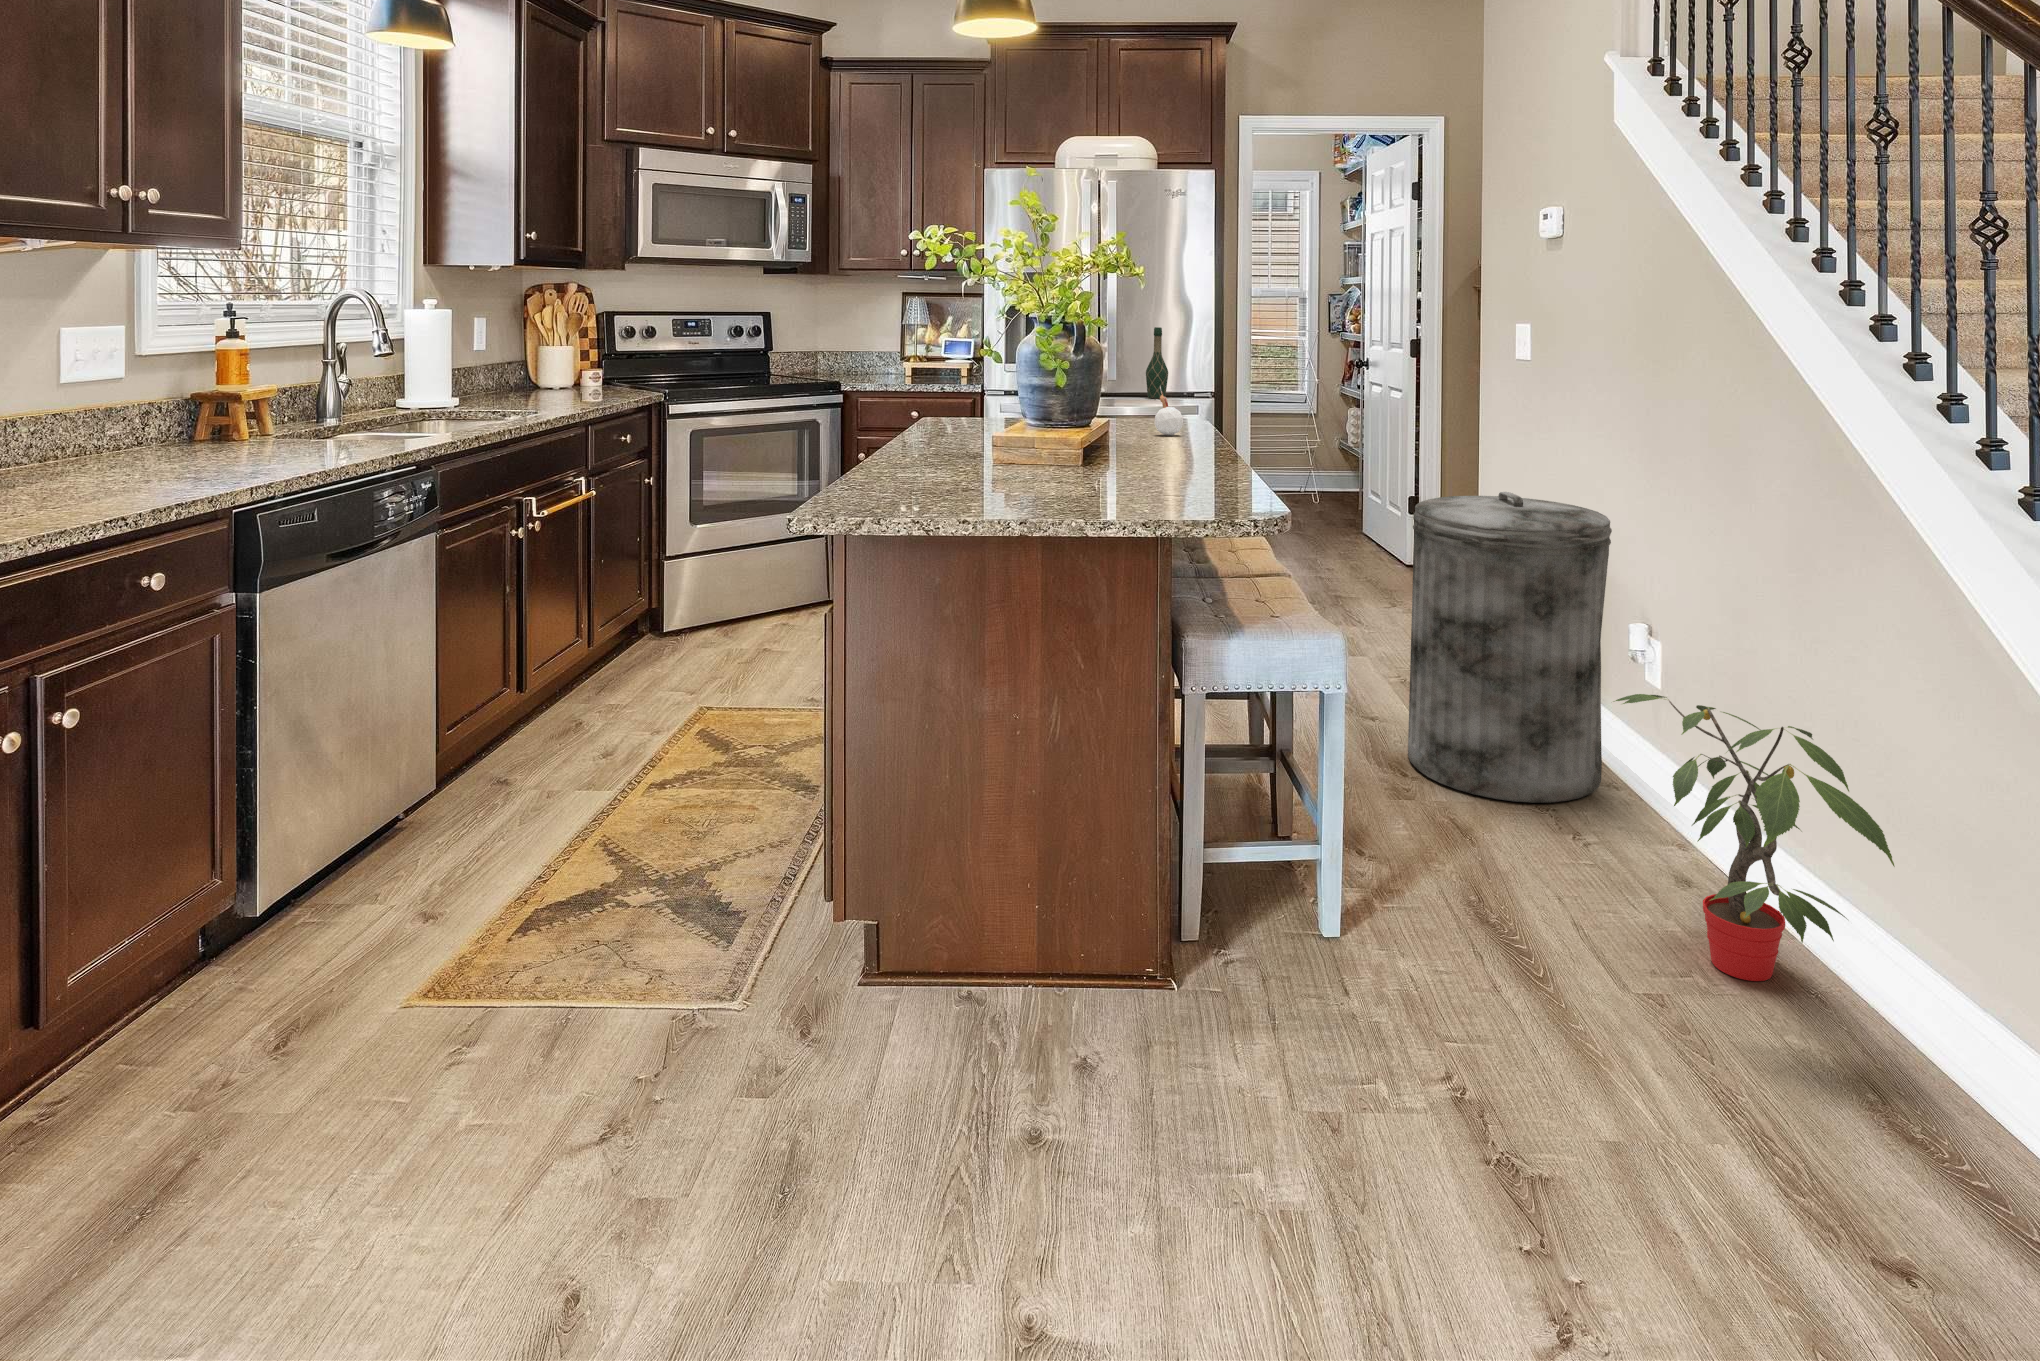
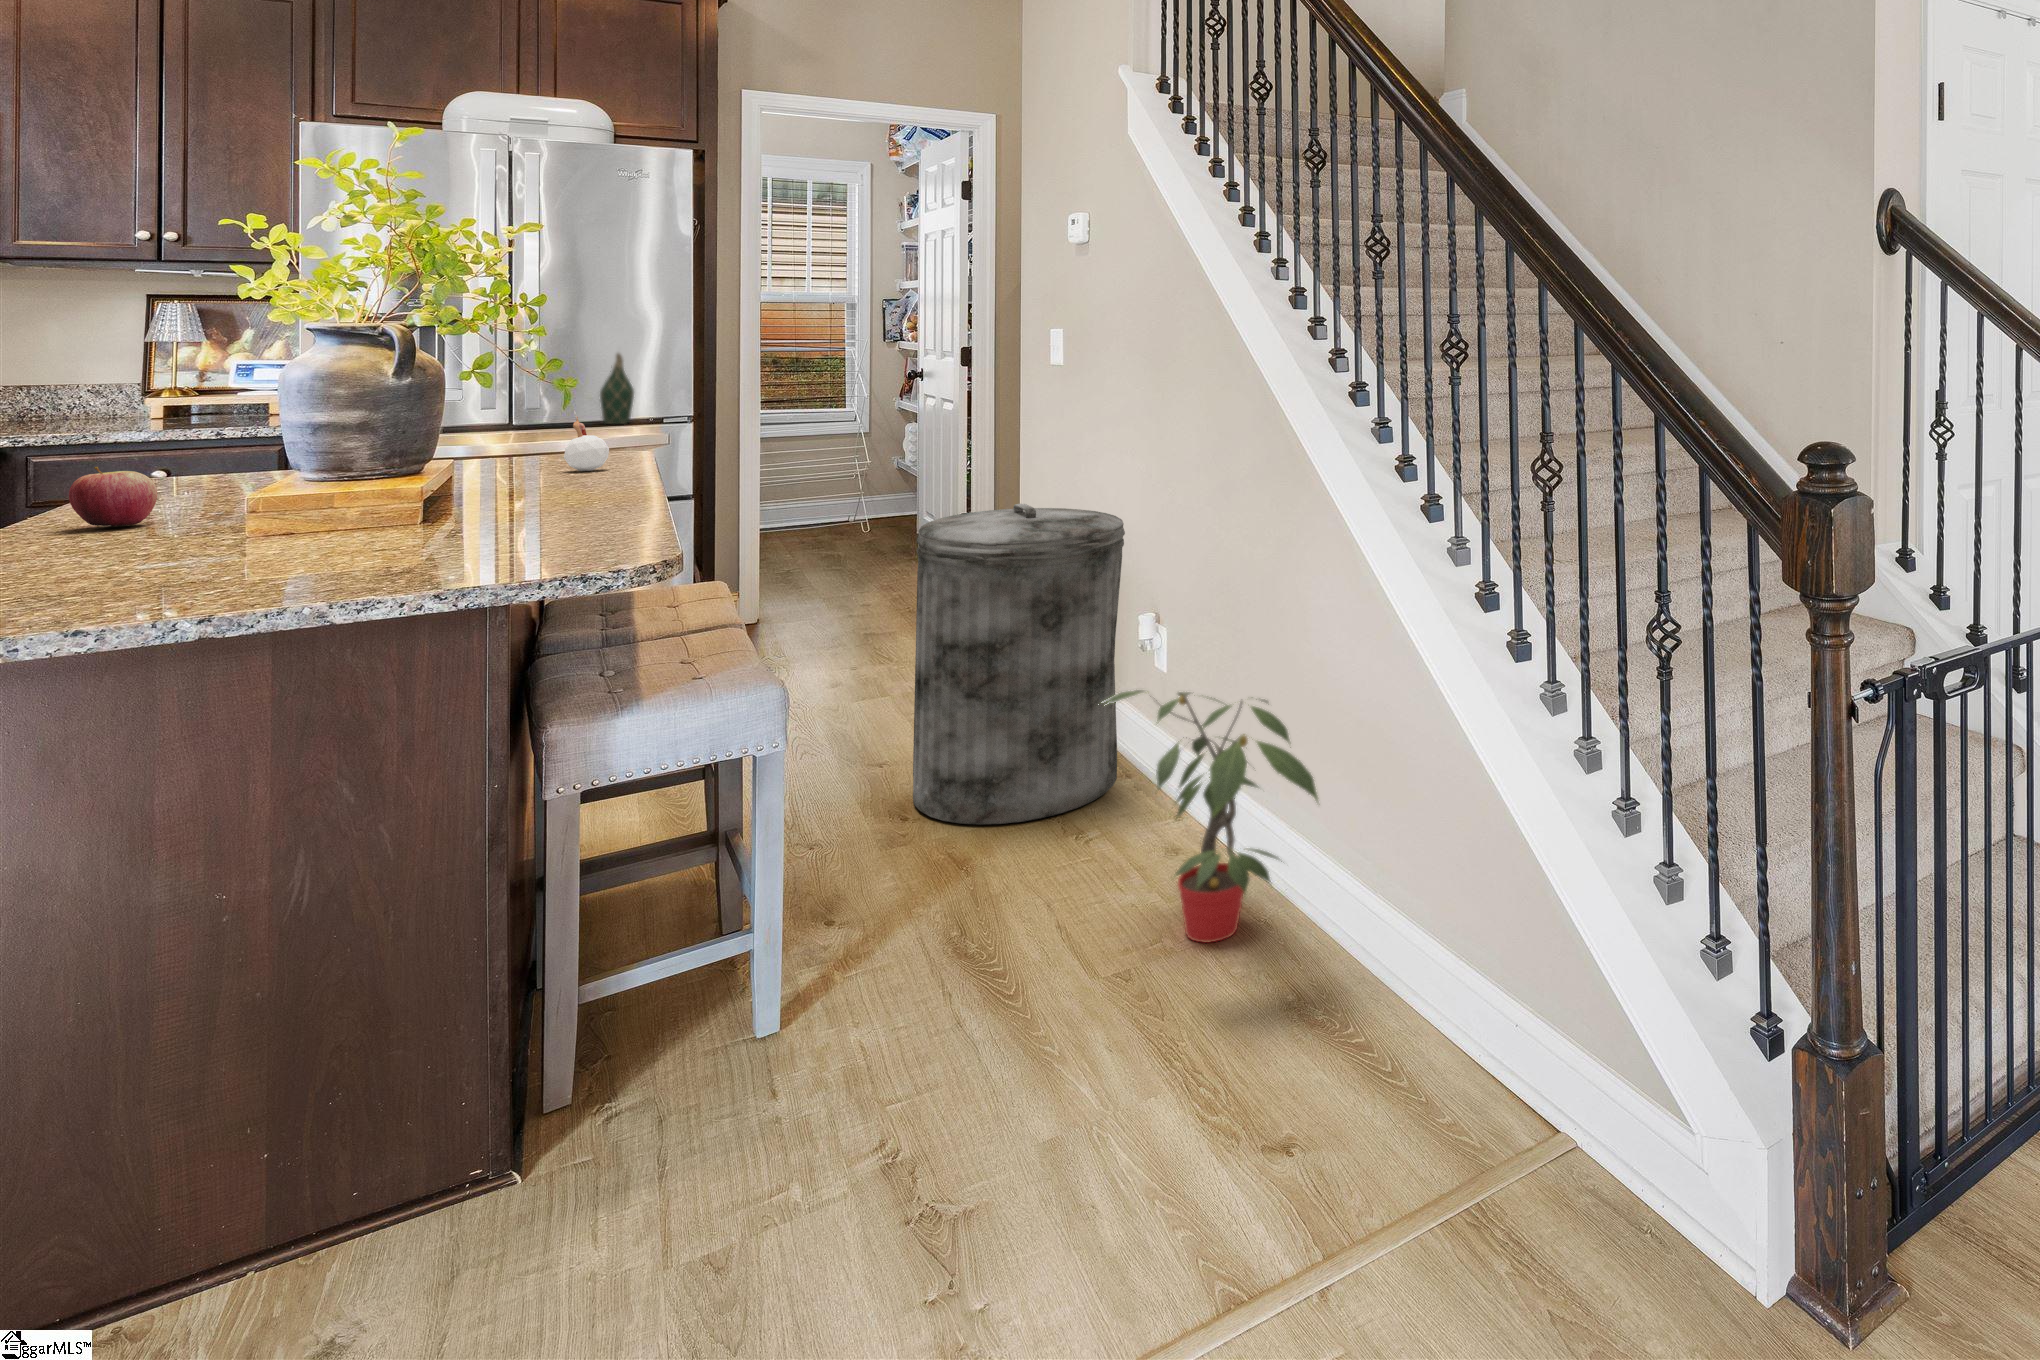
apple: none [915,414,954,455] -> present [69,467,157,527]

